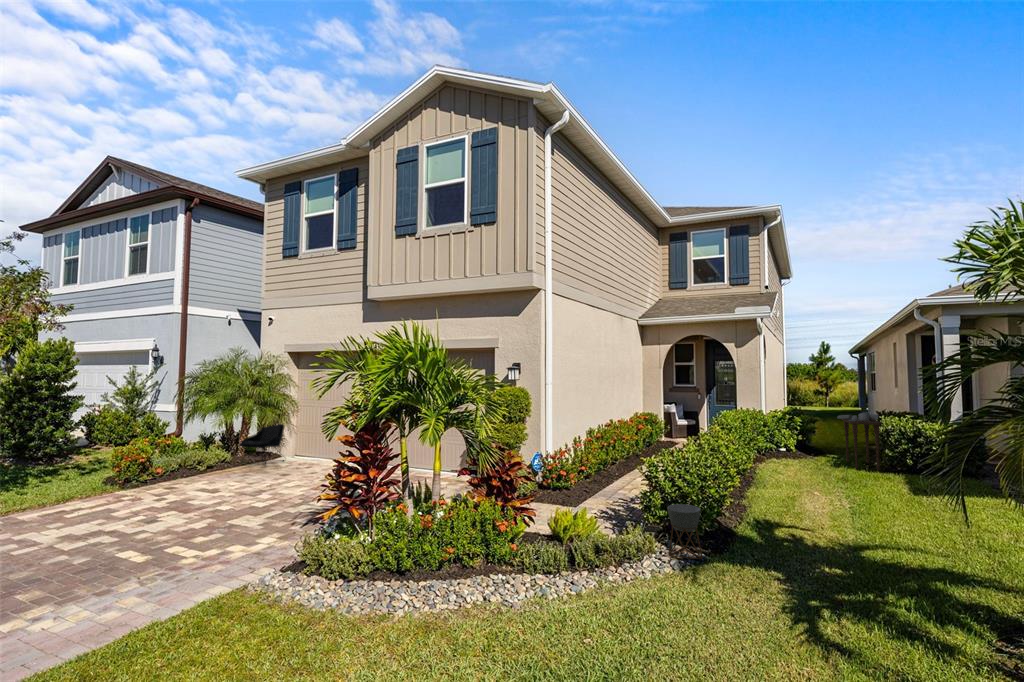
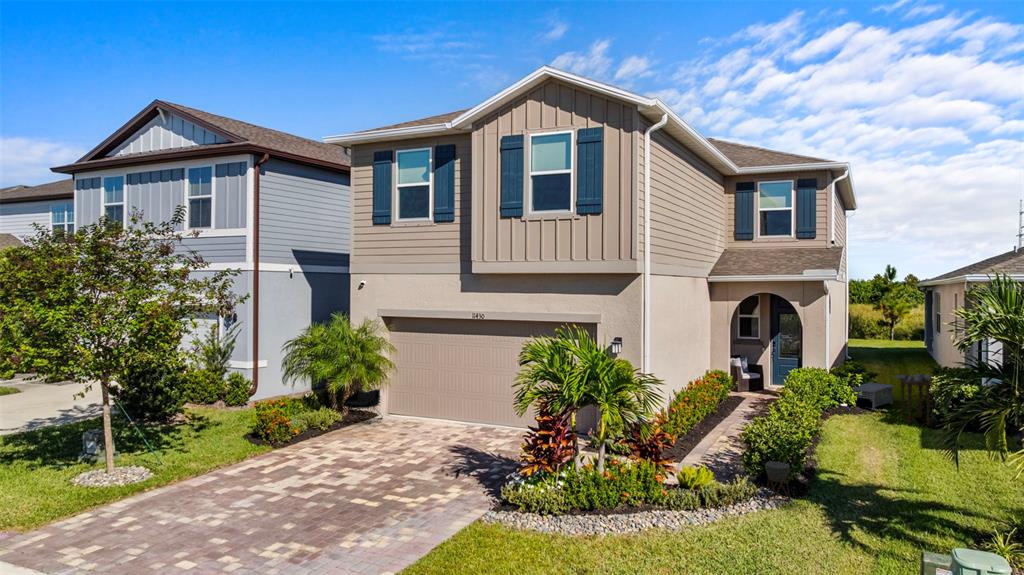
storage bench: none [789,428,836,456] -> present [852,383,894,410]

